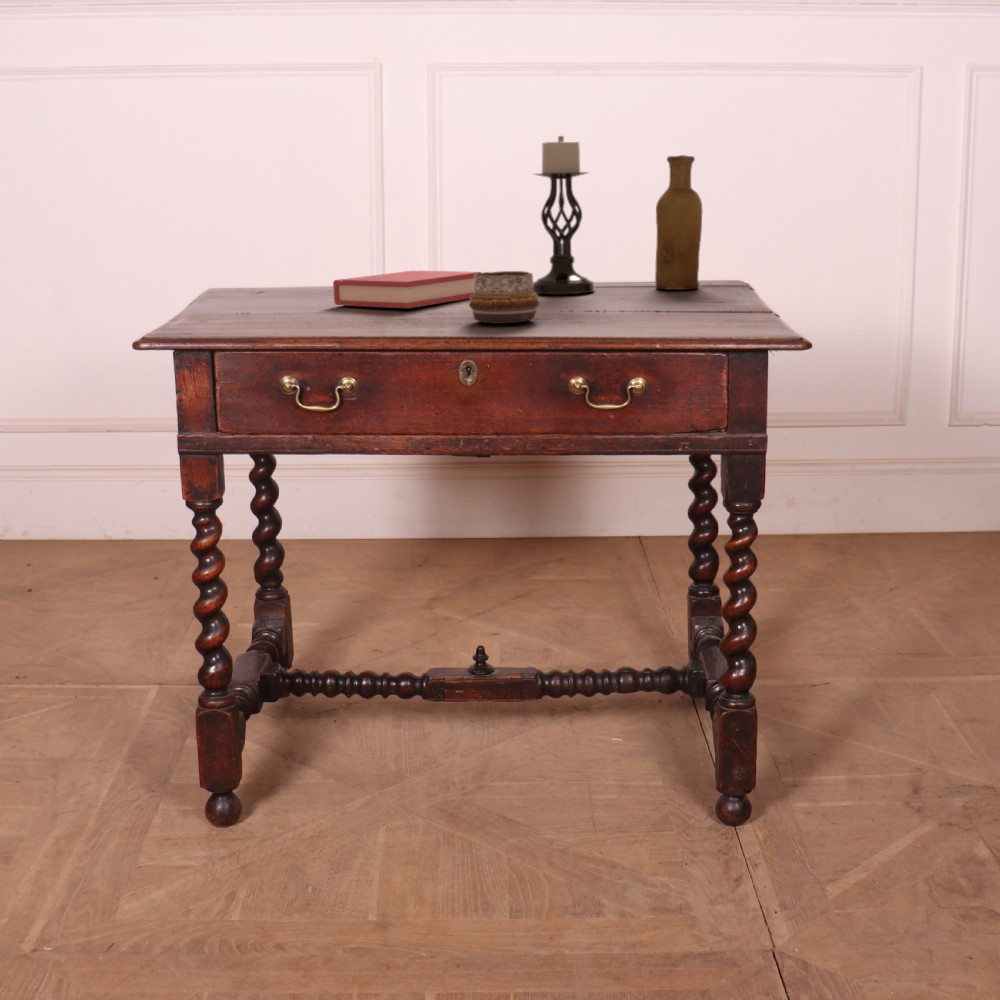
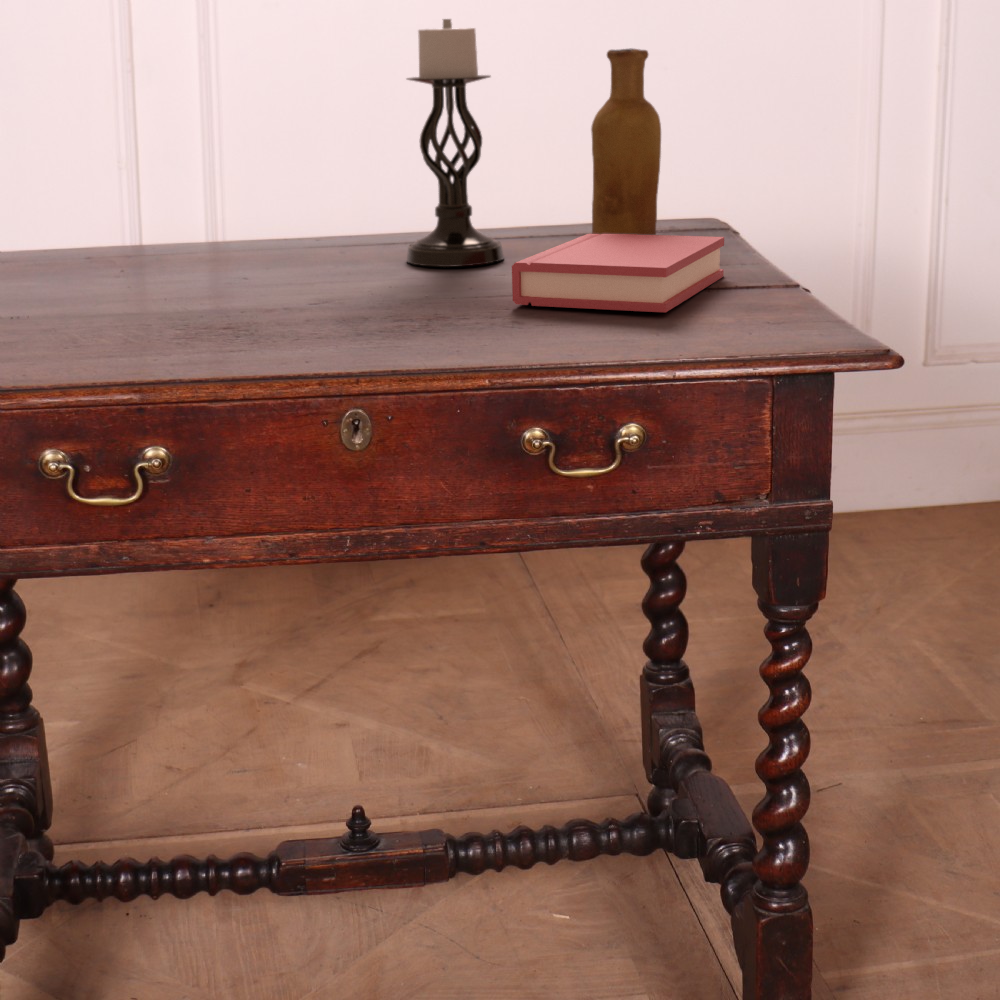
hardback book: present [333,271,481,308] -> present [512,234,724,312]
decorative bowl: present [469,271,539,324] -> none [342,248,456,338]

